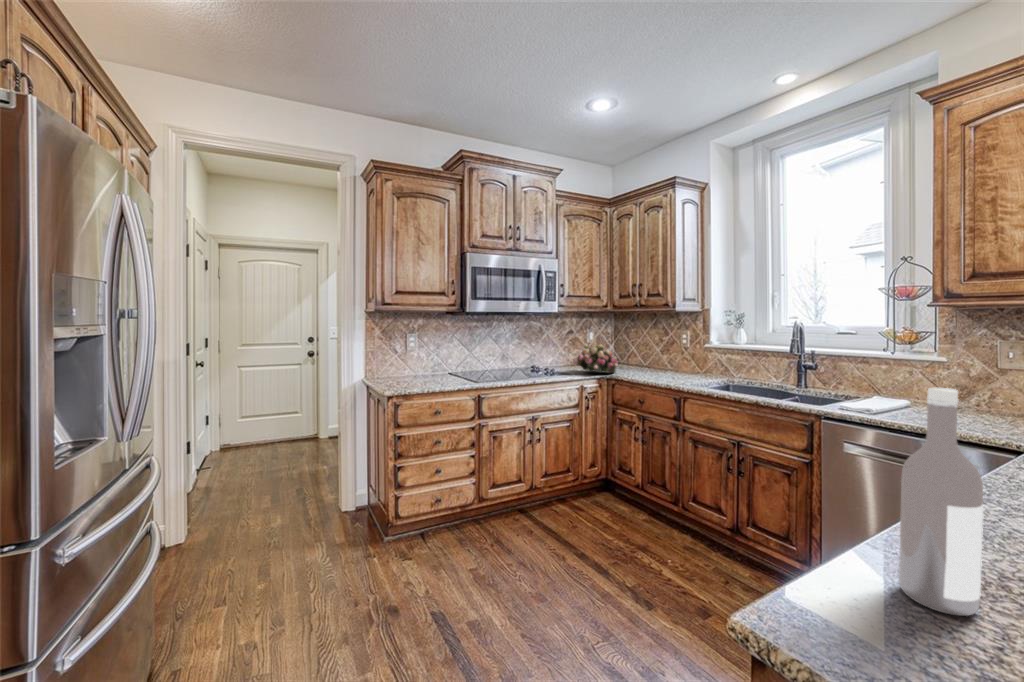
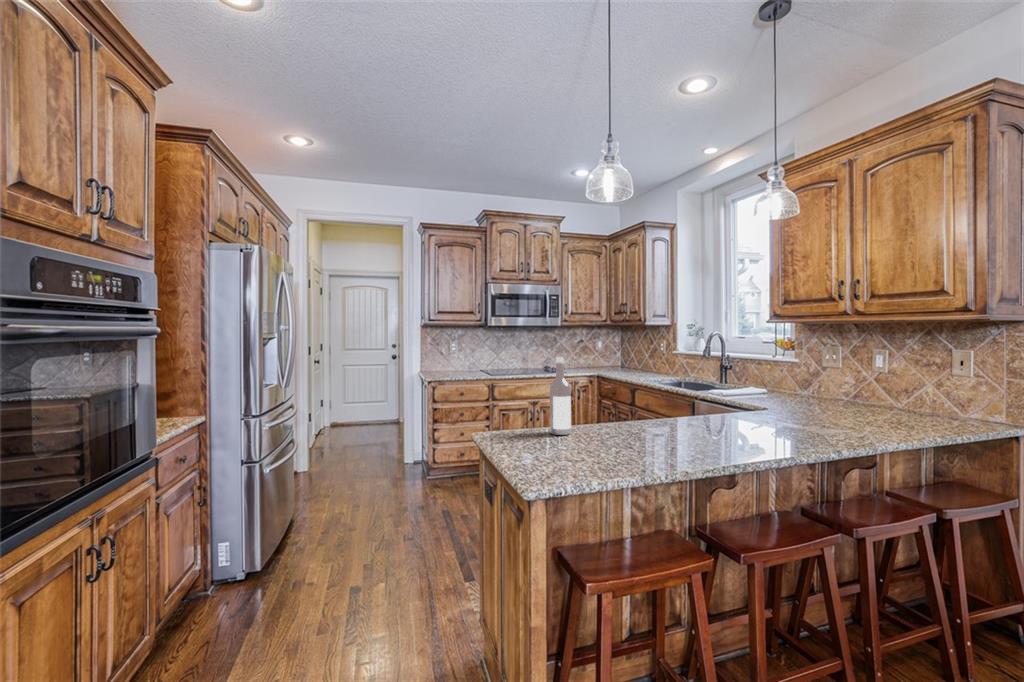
flower arrangement: present [573,344,618,373] -> none [571,350,607,372]

